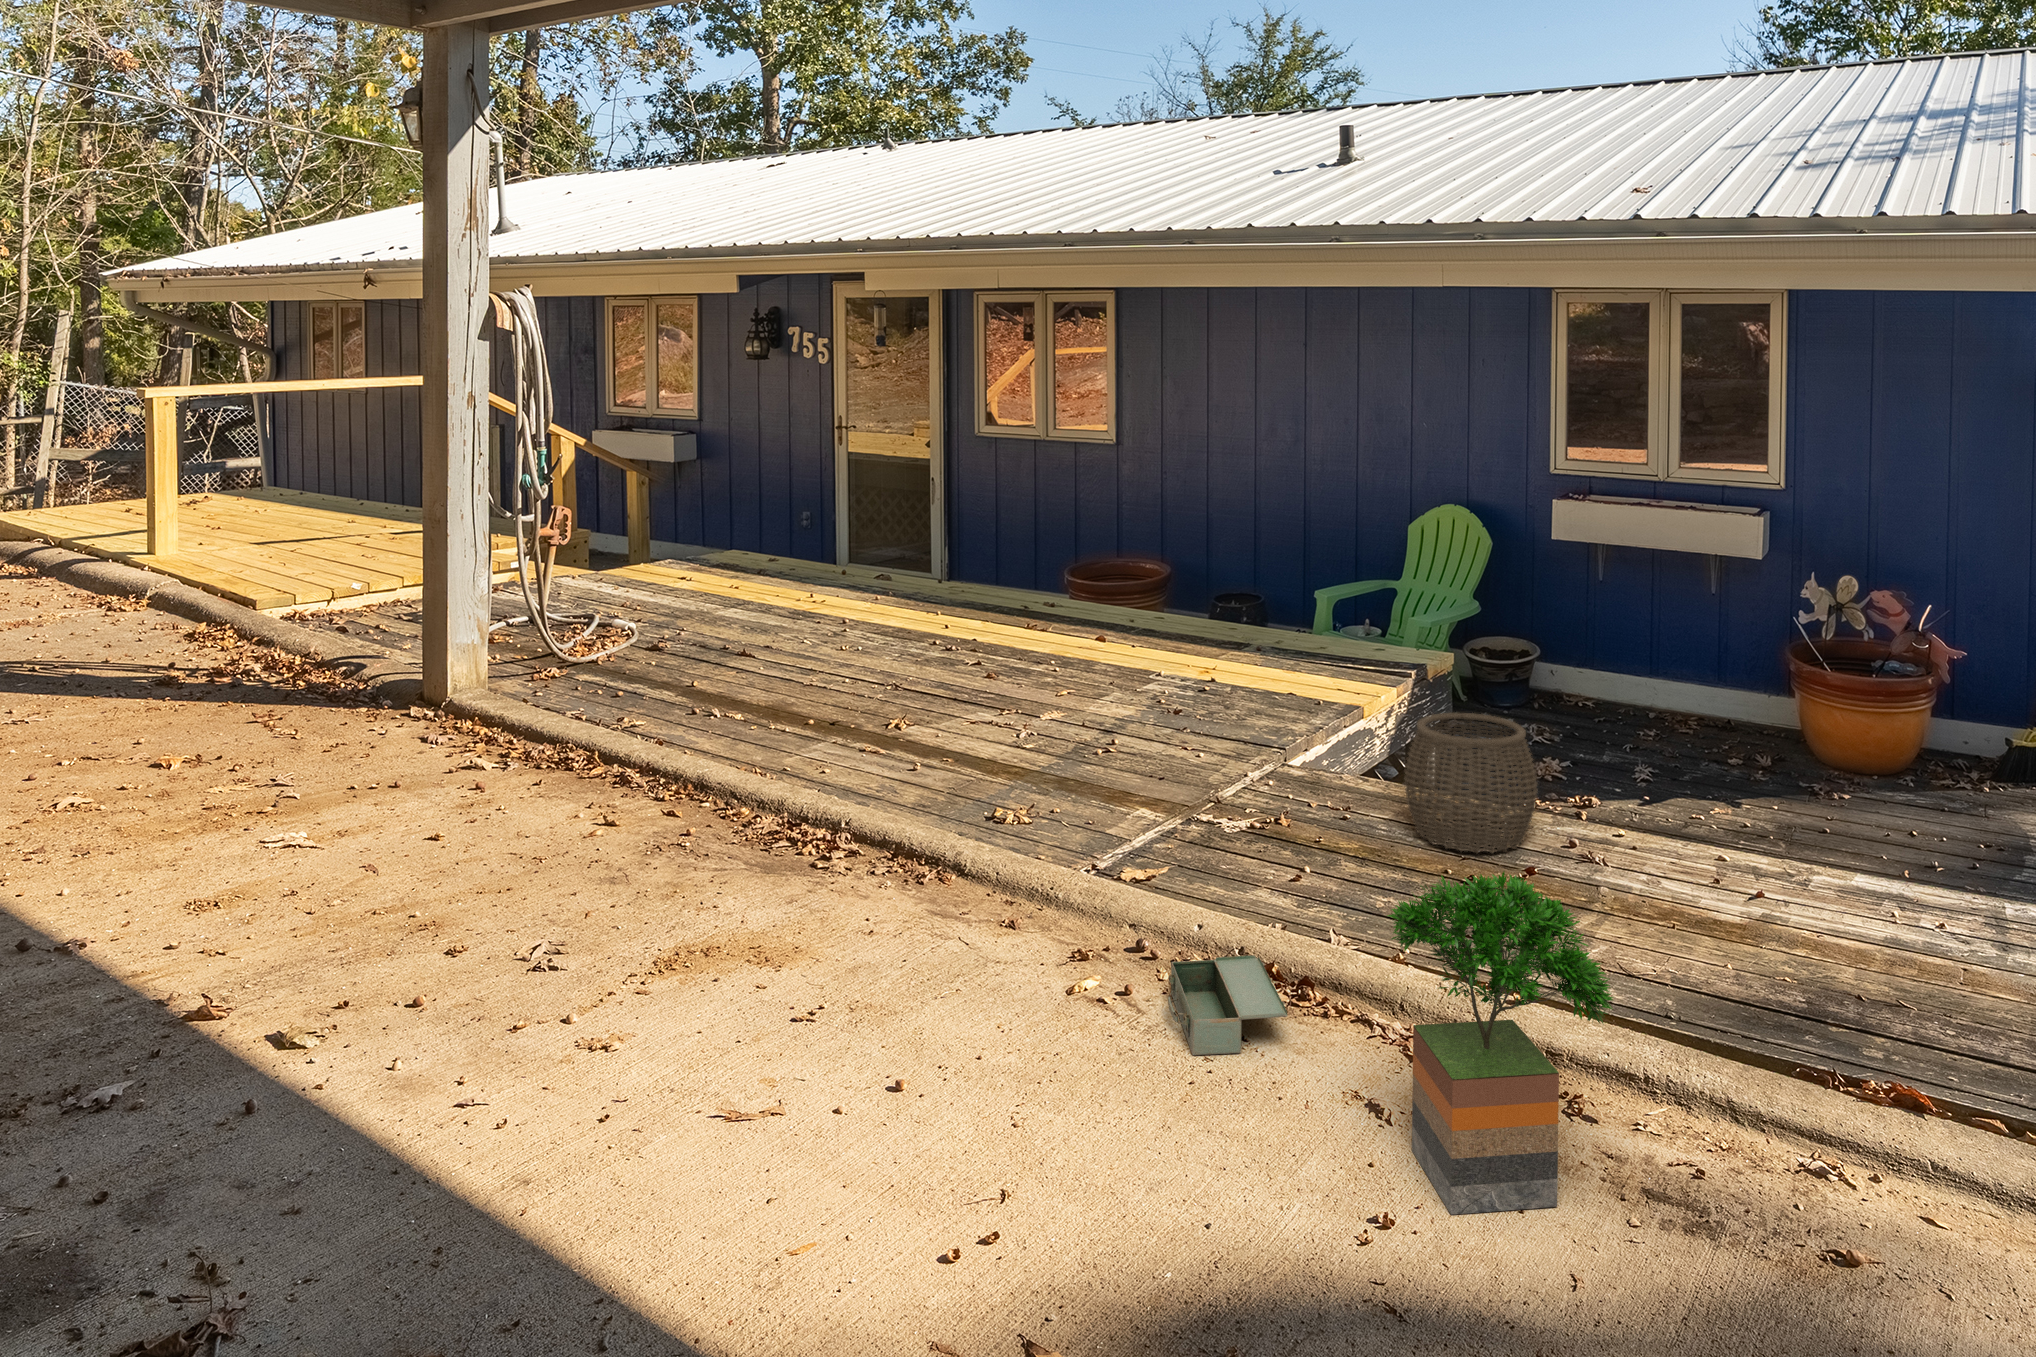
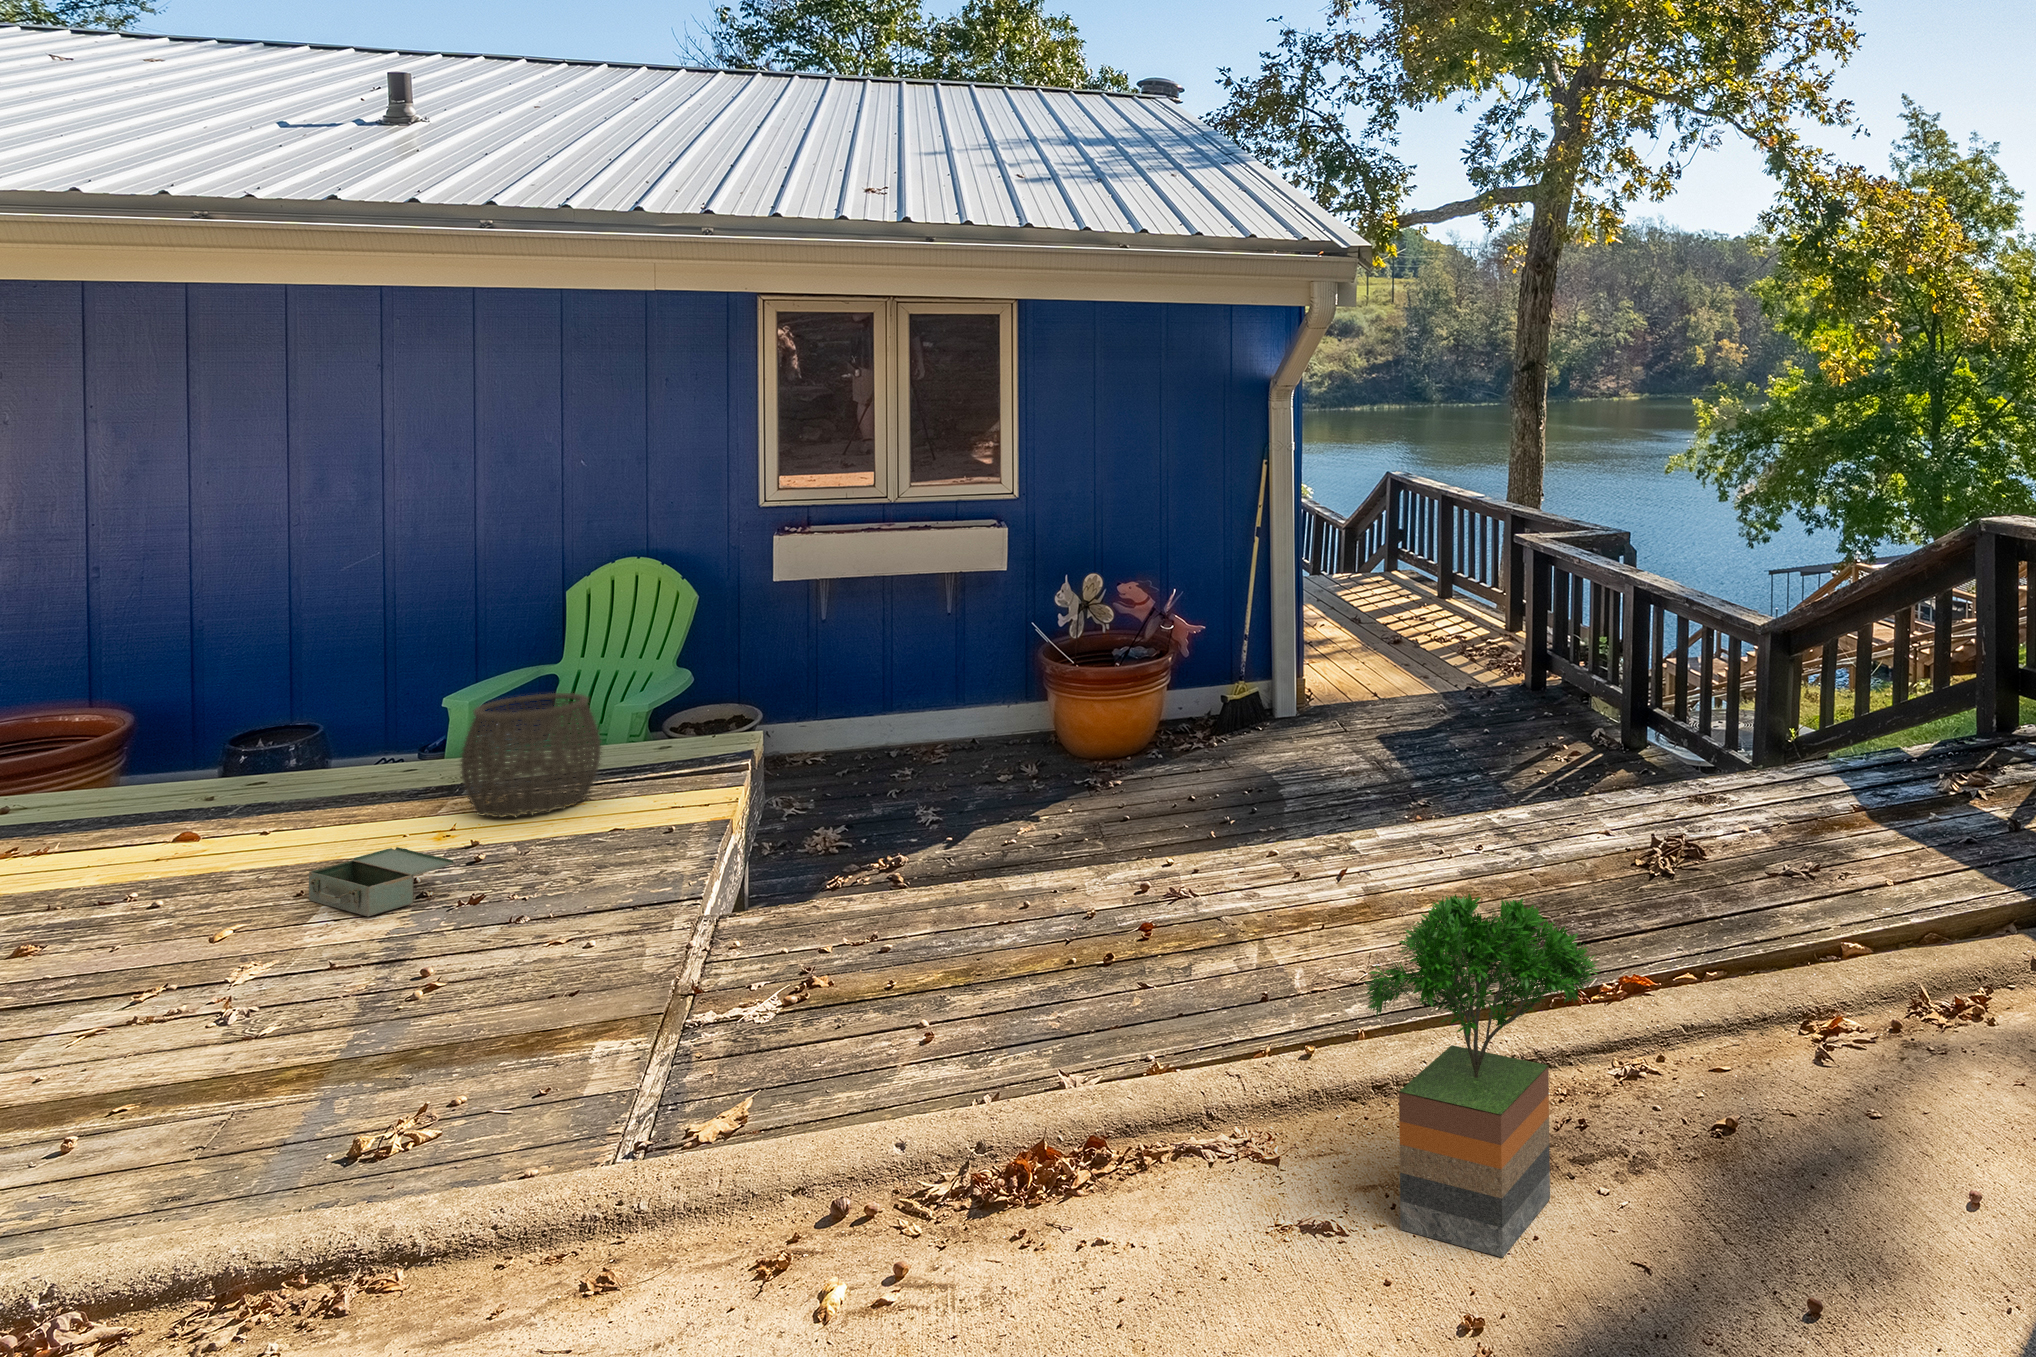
woven basket: present [1404,713,1537,853] -> present [460,693,601,818]
toolbox: present [1168,955,1287,1055] -> present [309,847,454,916]

